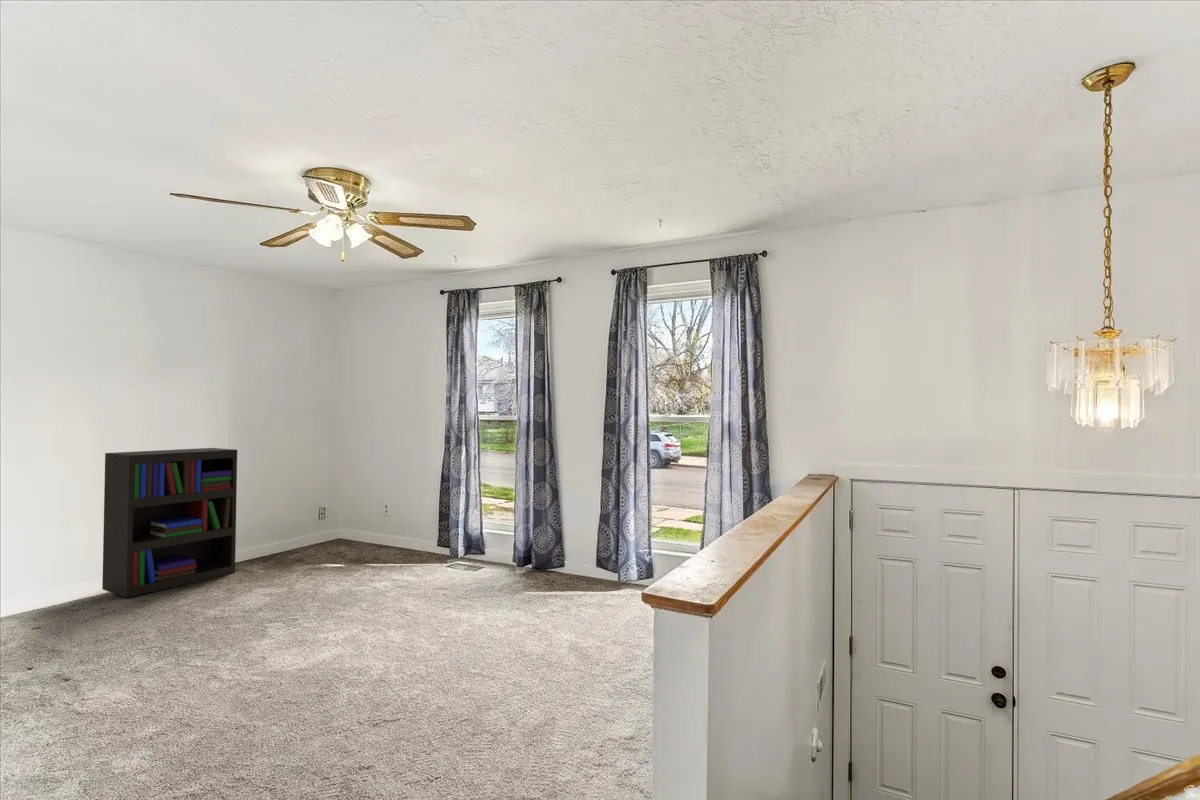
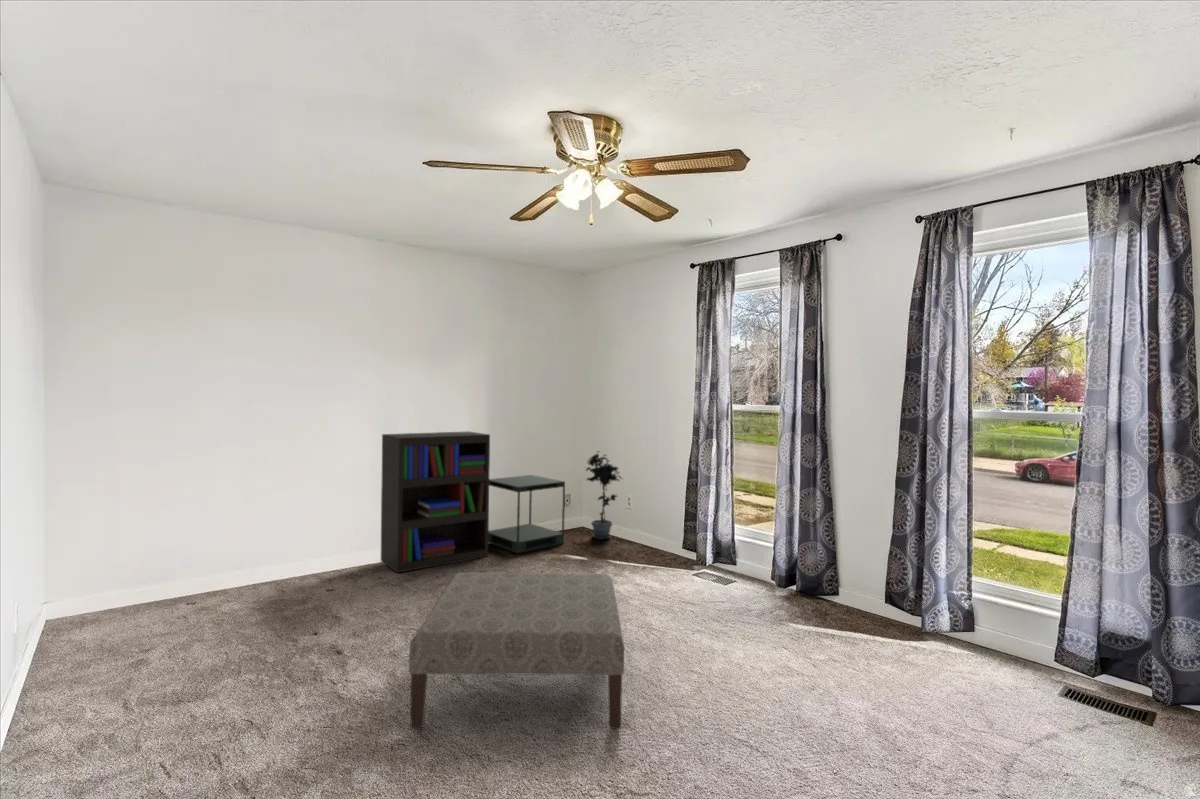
potted plant: none [340,462,380,547] -> present [586,451,621,539]
side table: none [230,490,320,567] -> present [488,475,565,553]
ottoman: none [161,566,376,719] -> present [409,572,624,729]

